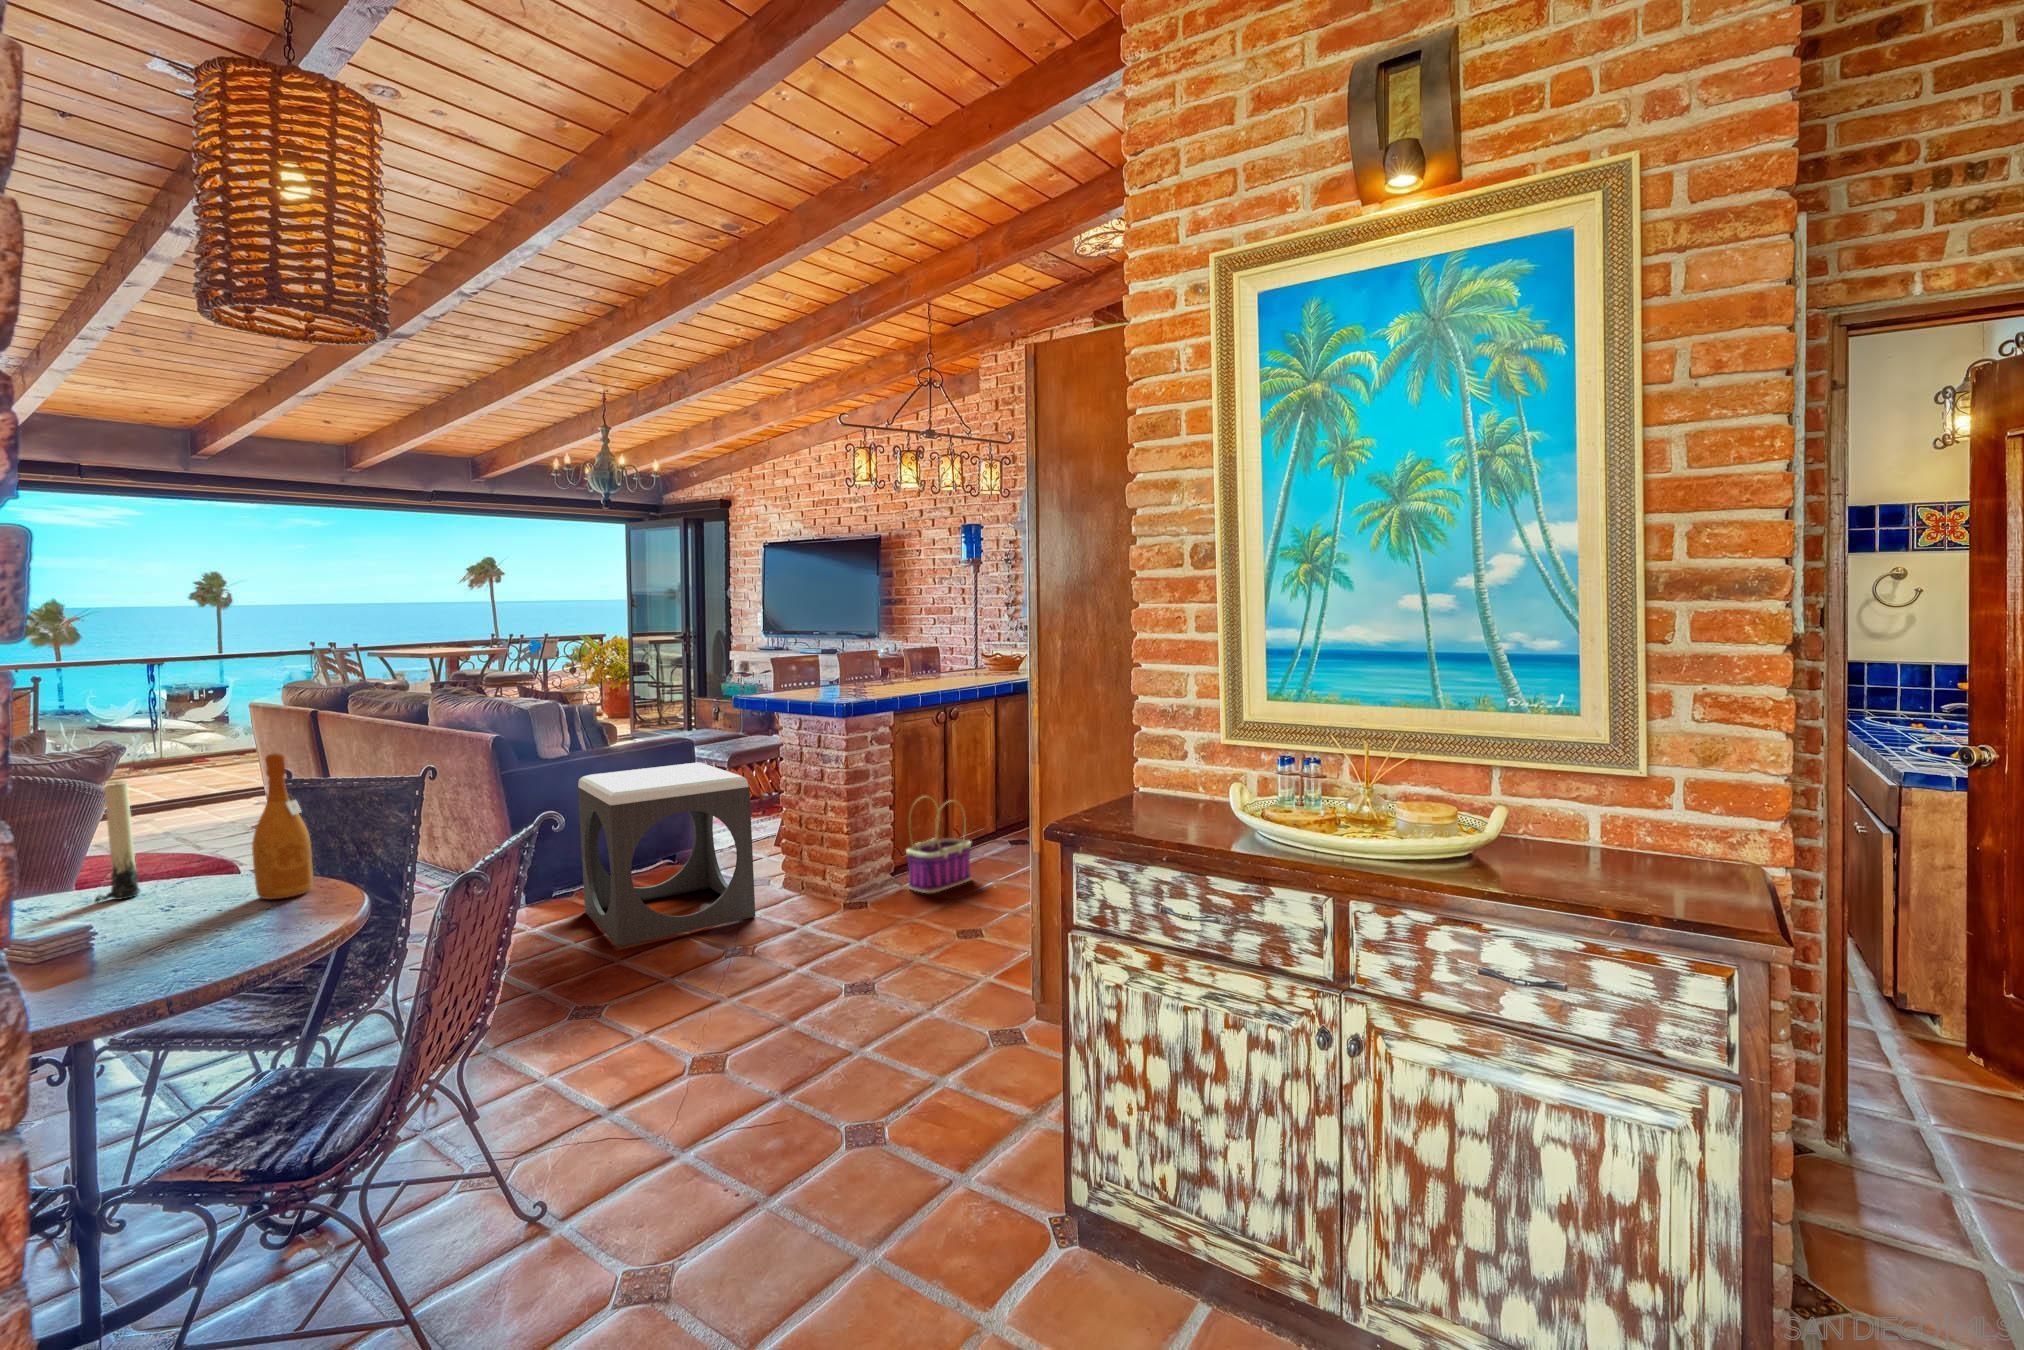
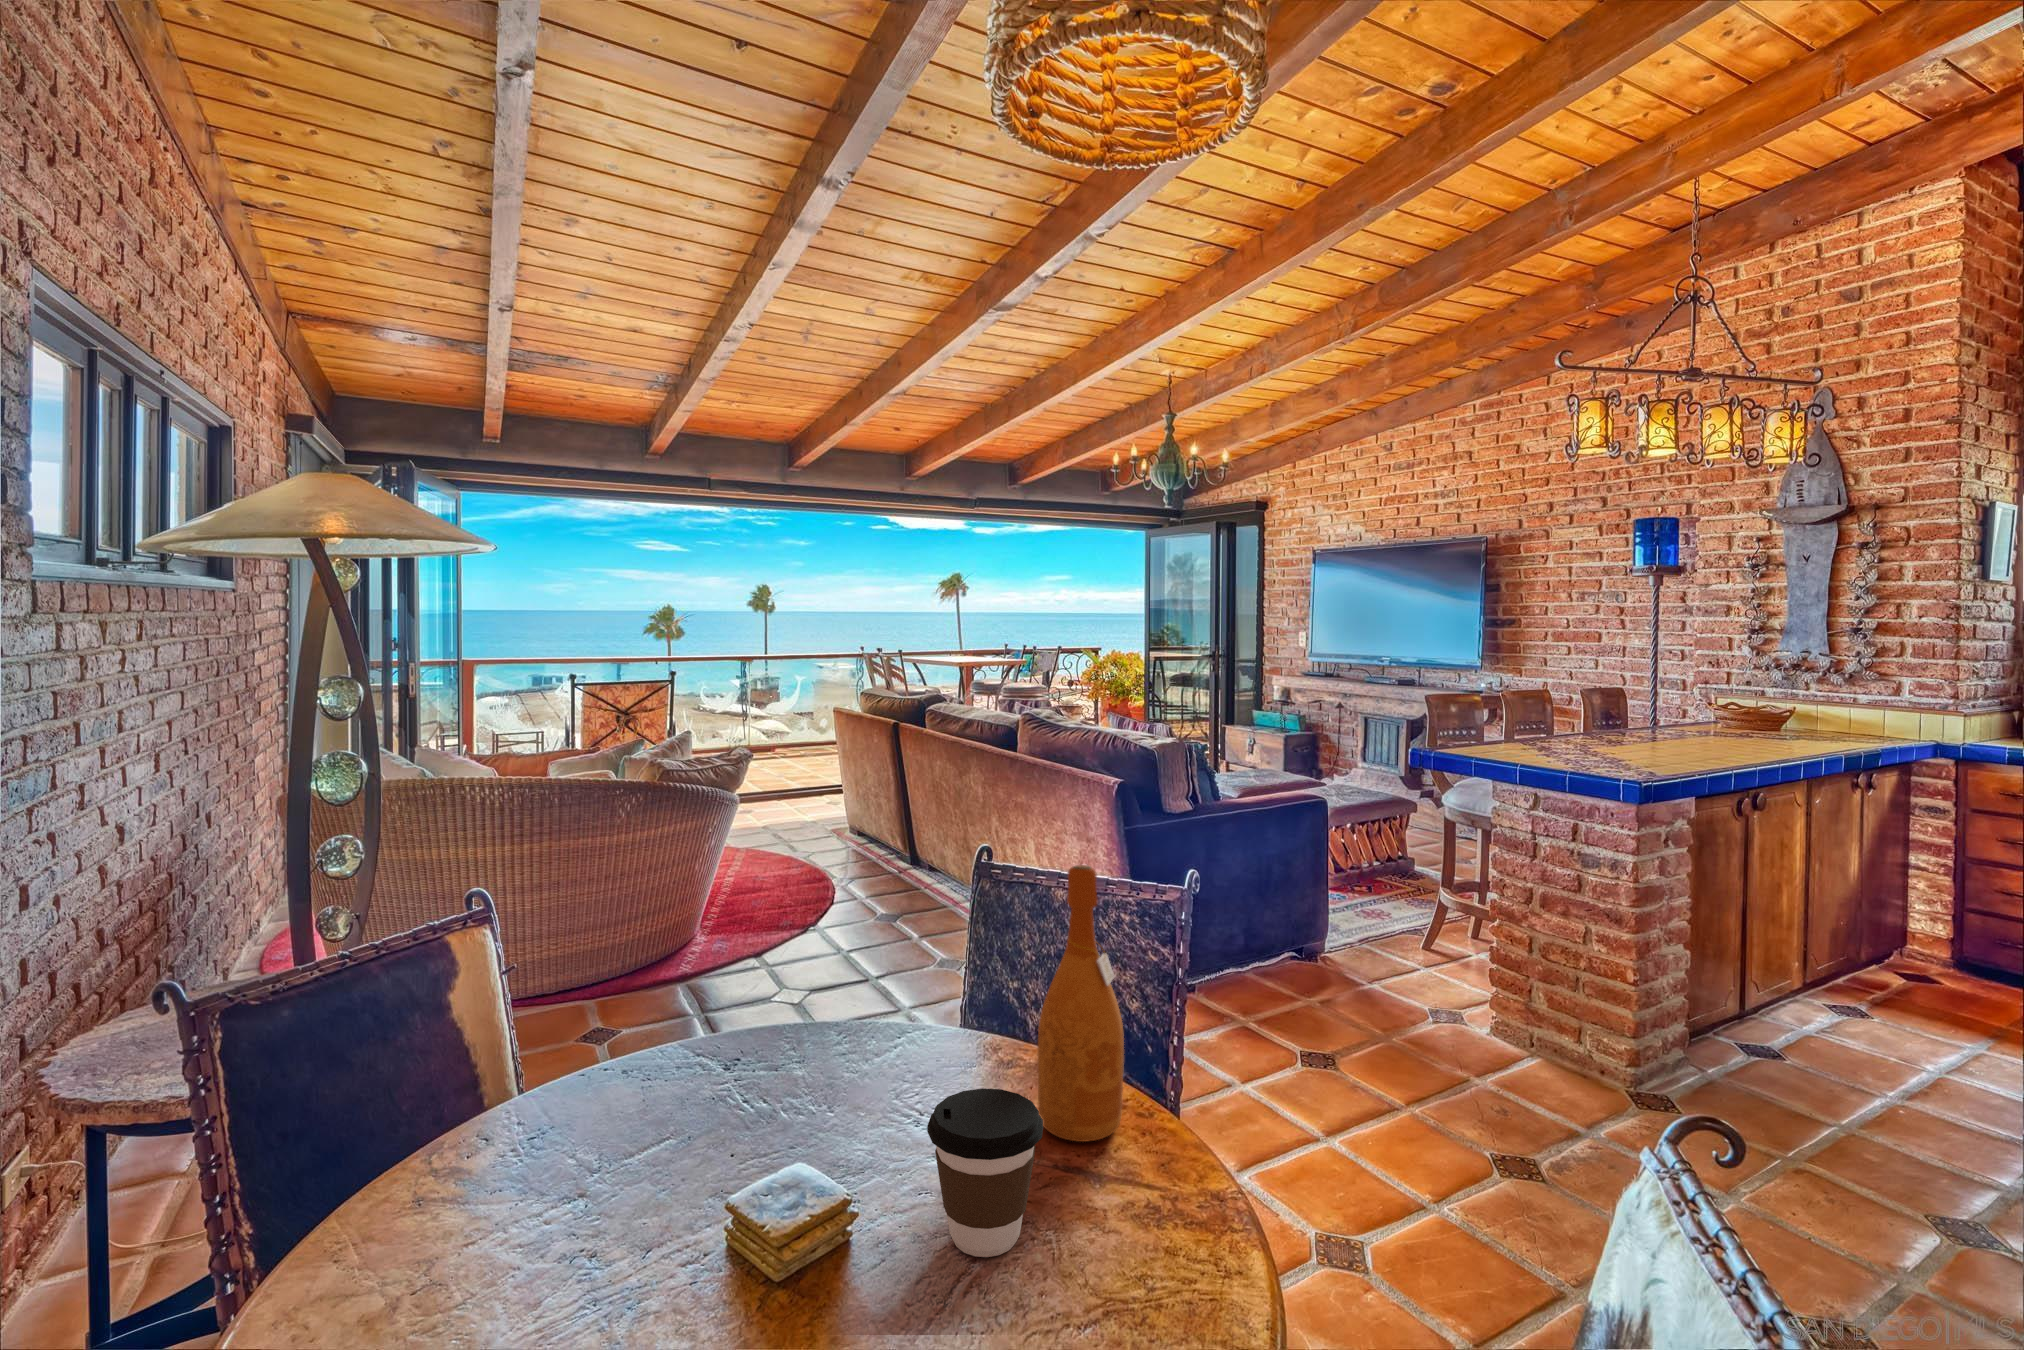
footstool: present [578,762,755,946] -> none [1217,838,1486,1106]
candle: present [95,780,140,903] -> none [797,872,854,1070]
basket: present [906,796,971,893] -> none [1716,933,1832,1101]
coffee cup: none [147,863,223,938] -> present [927,1088,1043,1257]

